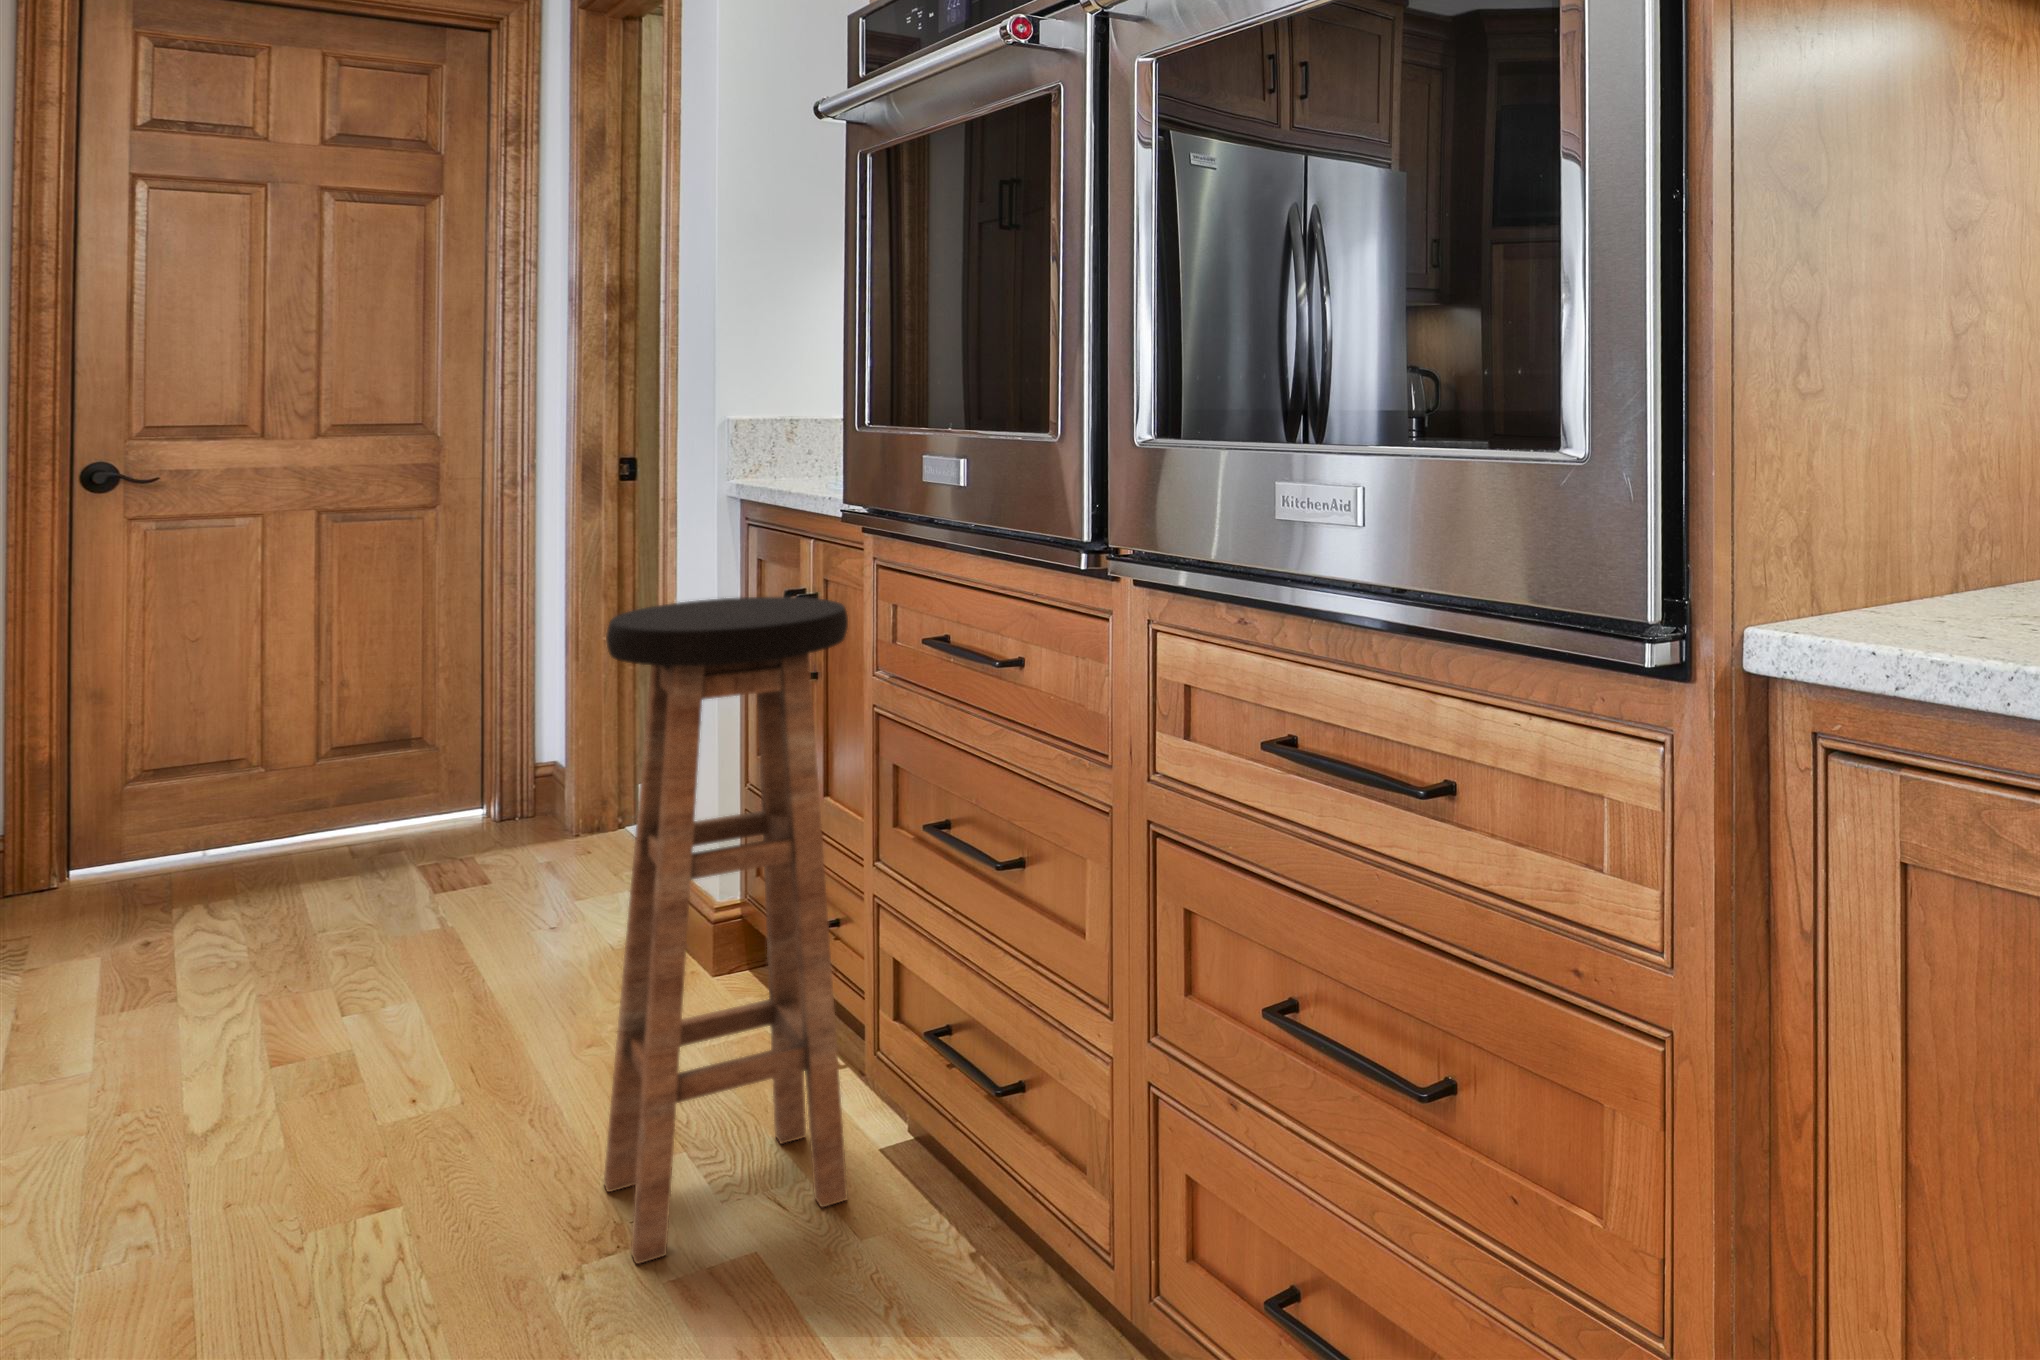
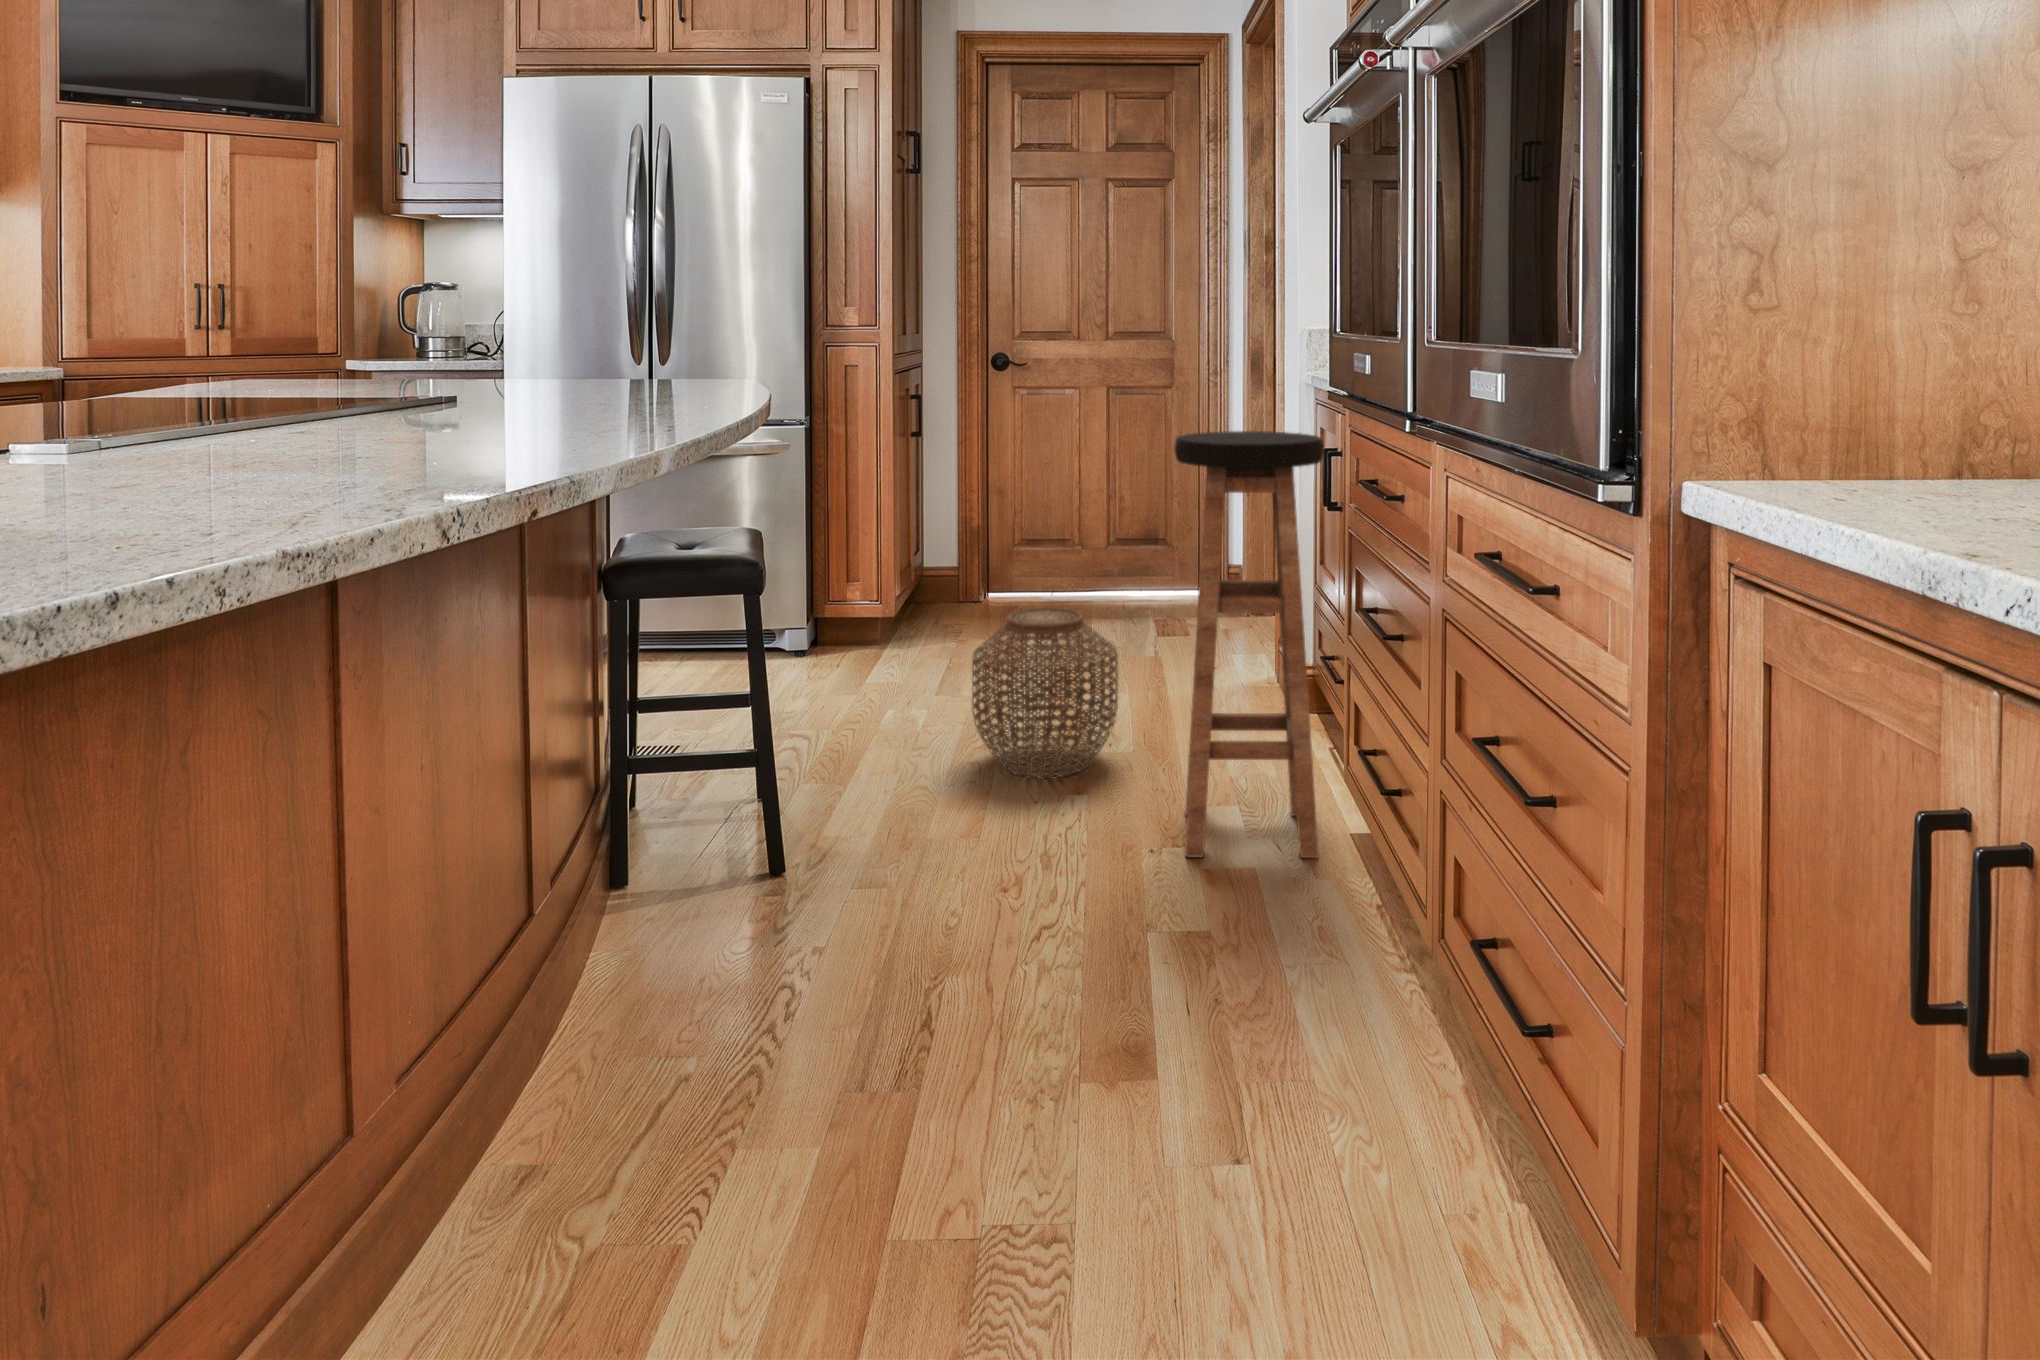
woven basket: none [150,905,453,1207] -> present [972,607,1118,778]

